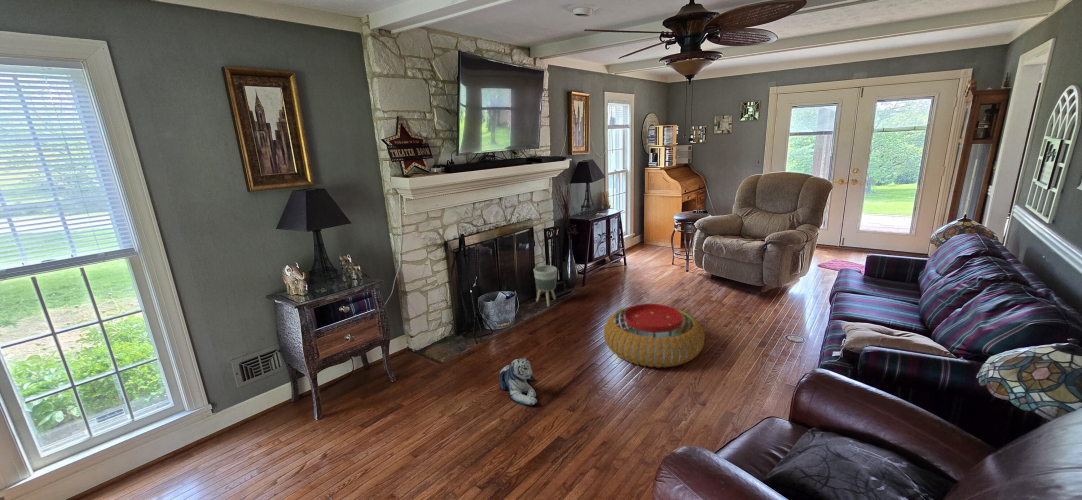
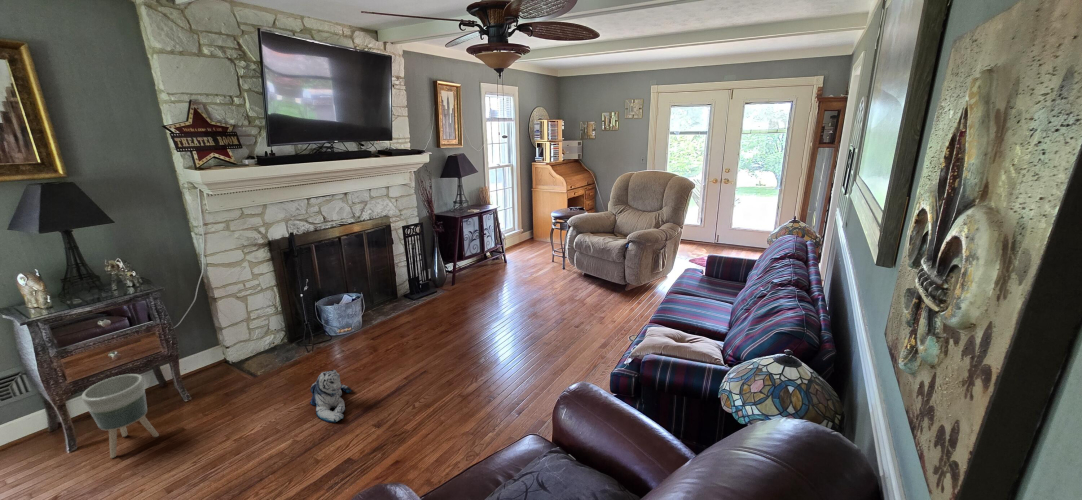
planter: present [534,265,557,306] -> present [82,374,159,458]
pouf: present [604,304,705,368] -> none [442,306,544,373]

